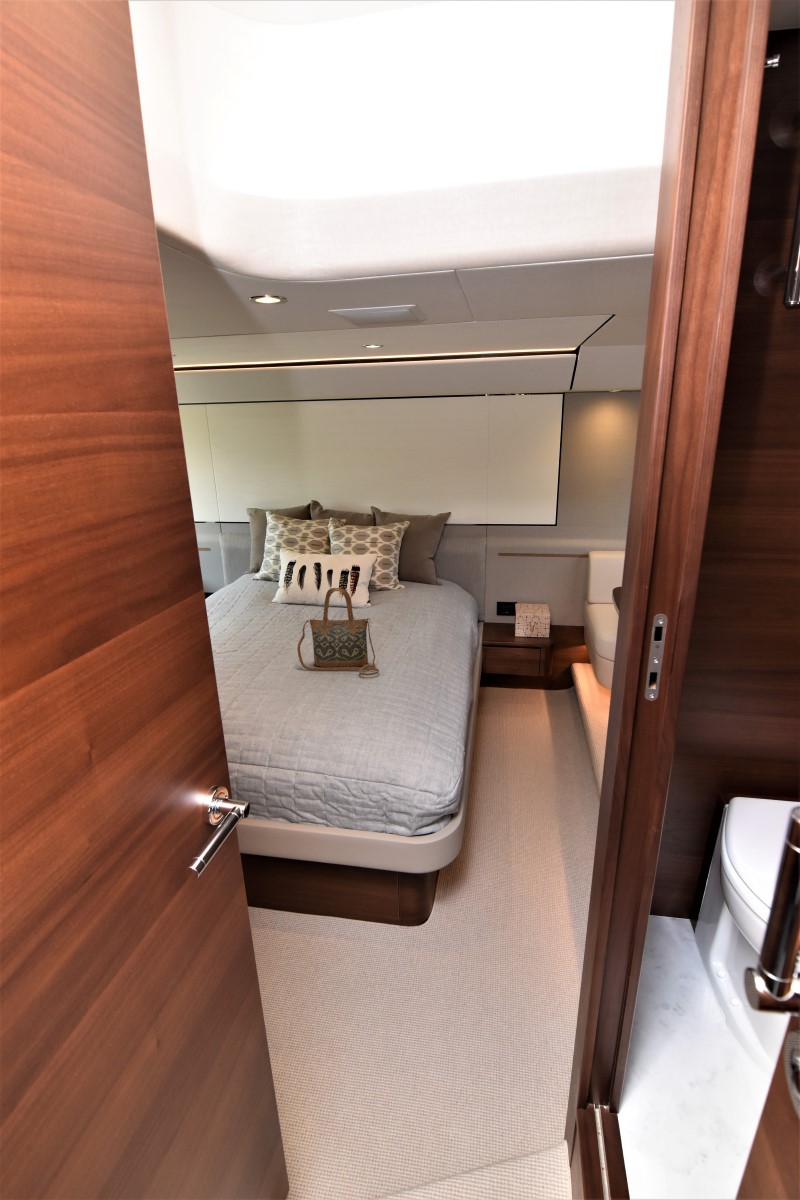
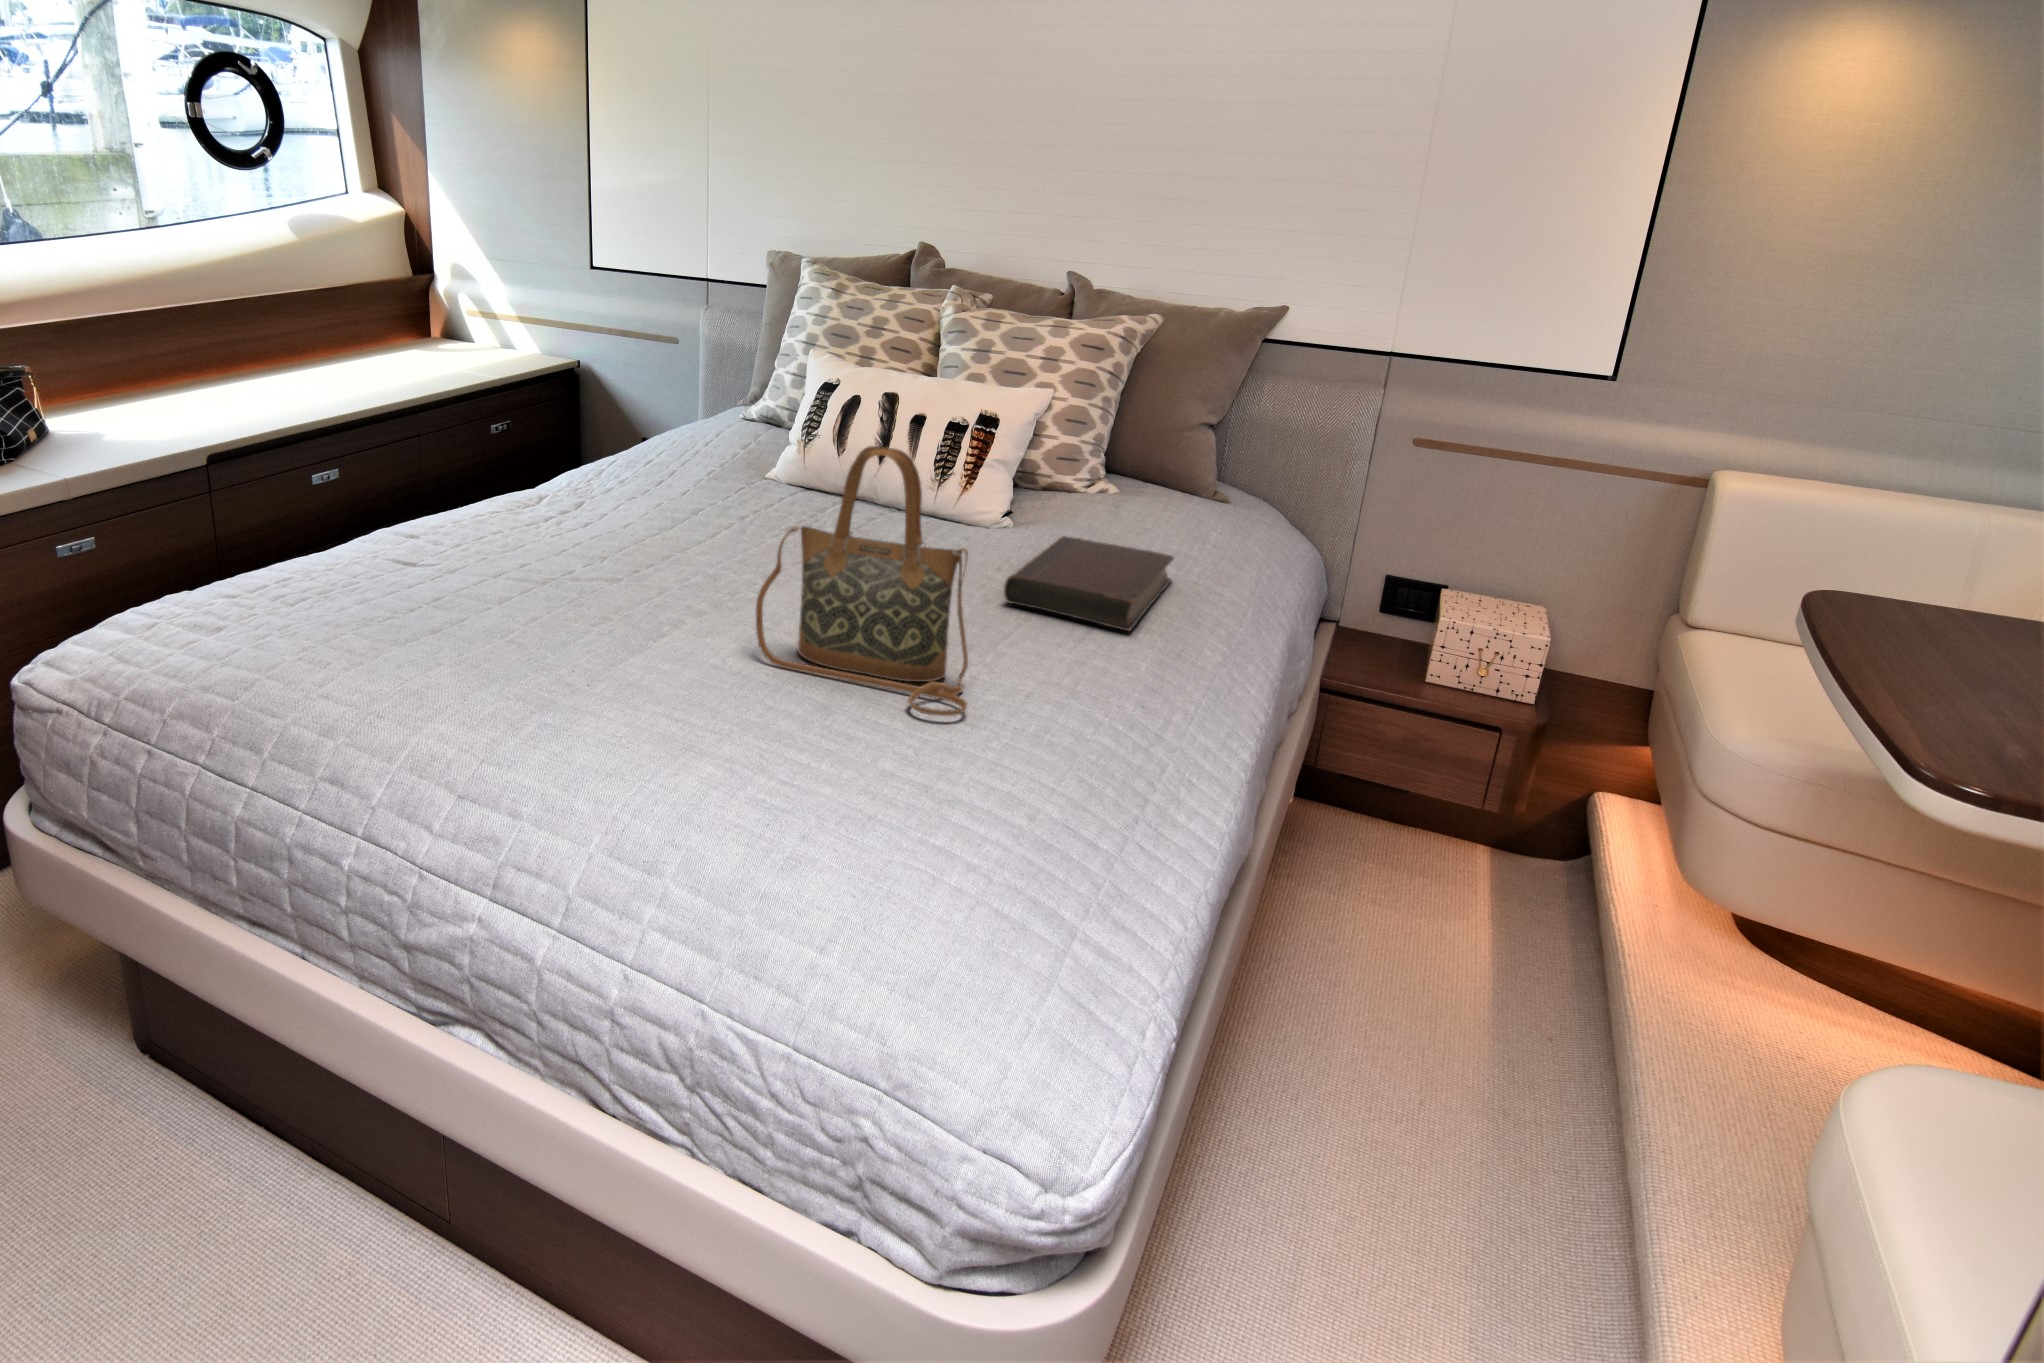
book: none [378,608,431,637] -> present [1004,536,1174,631]

